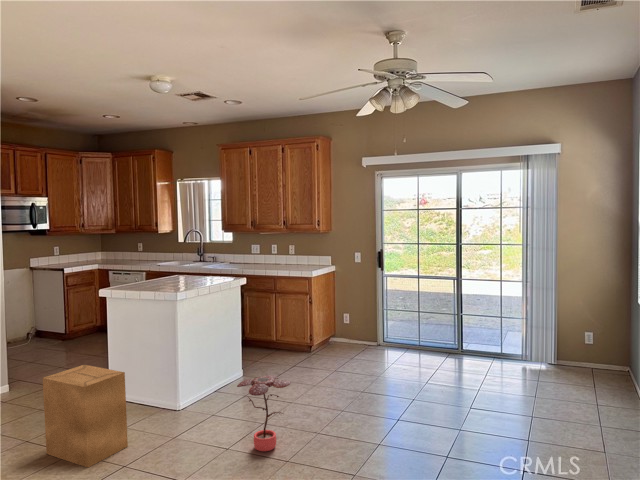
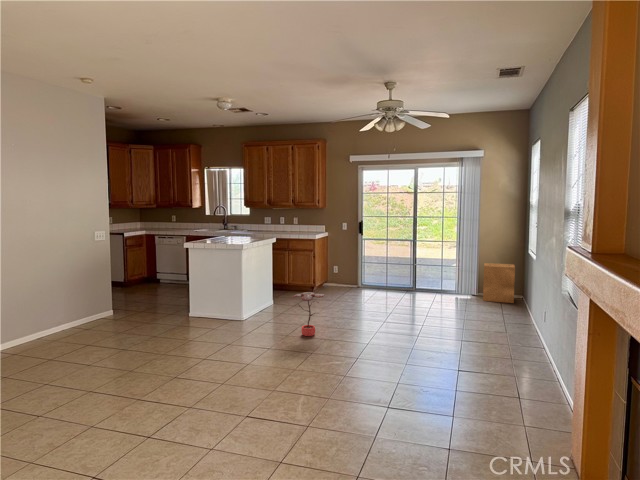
cardboard box: present [43,365,128,468] -> present [483,263,515,303]

